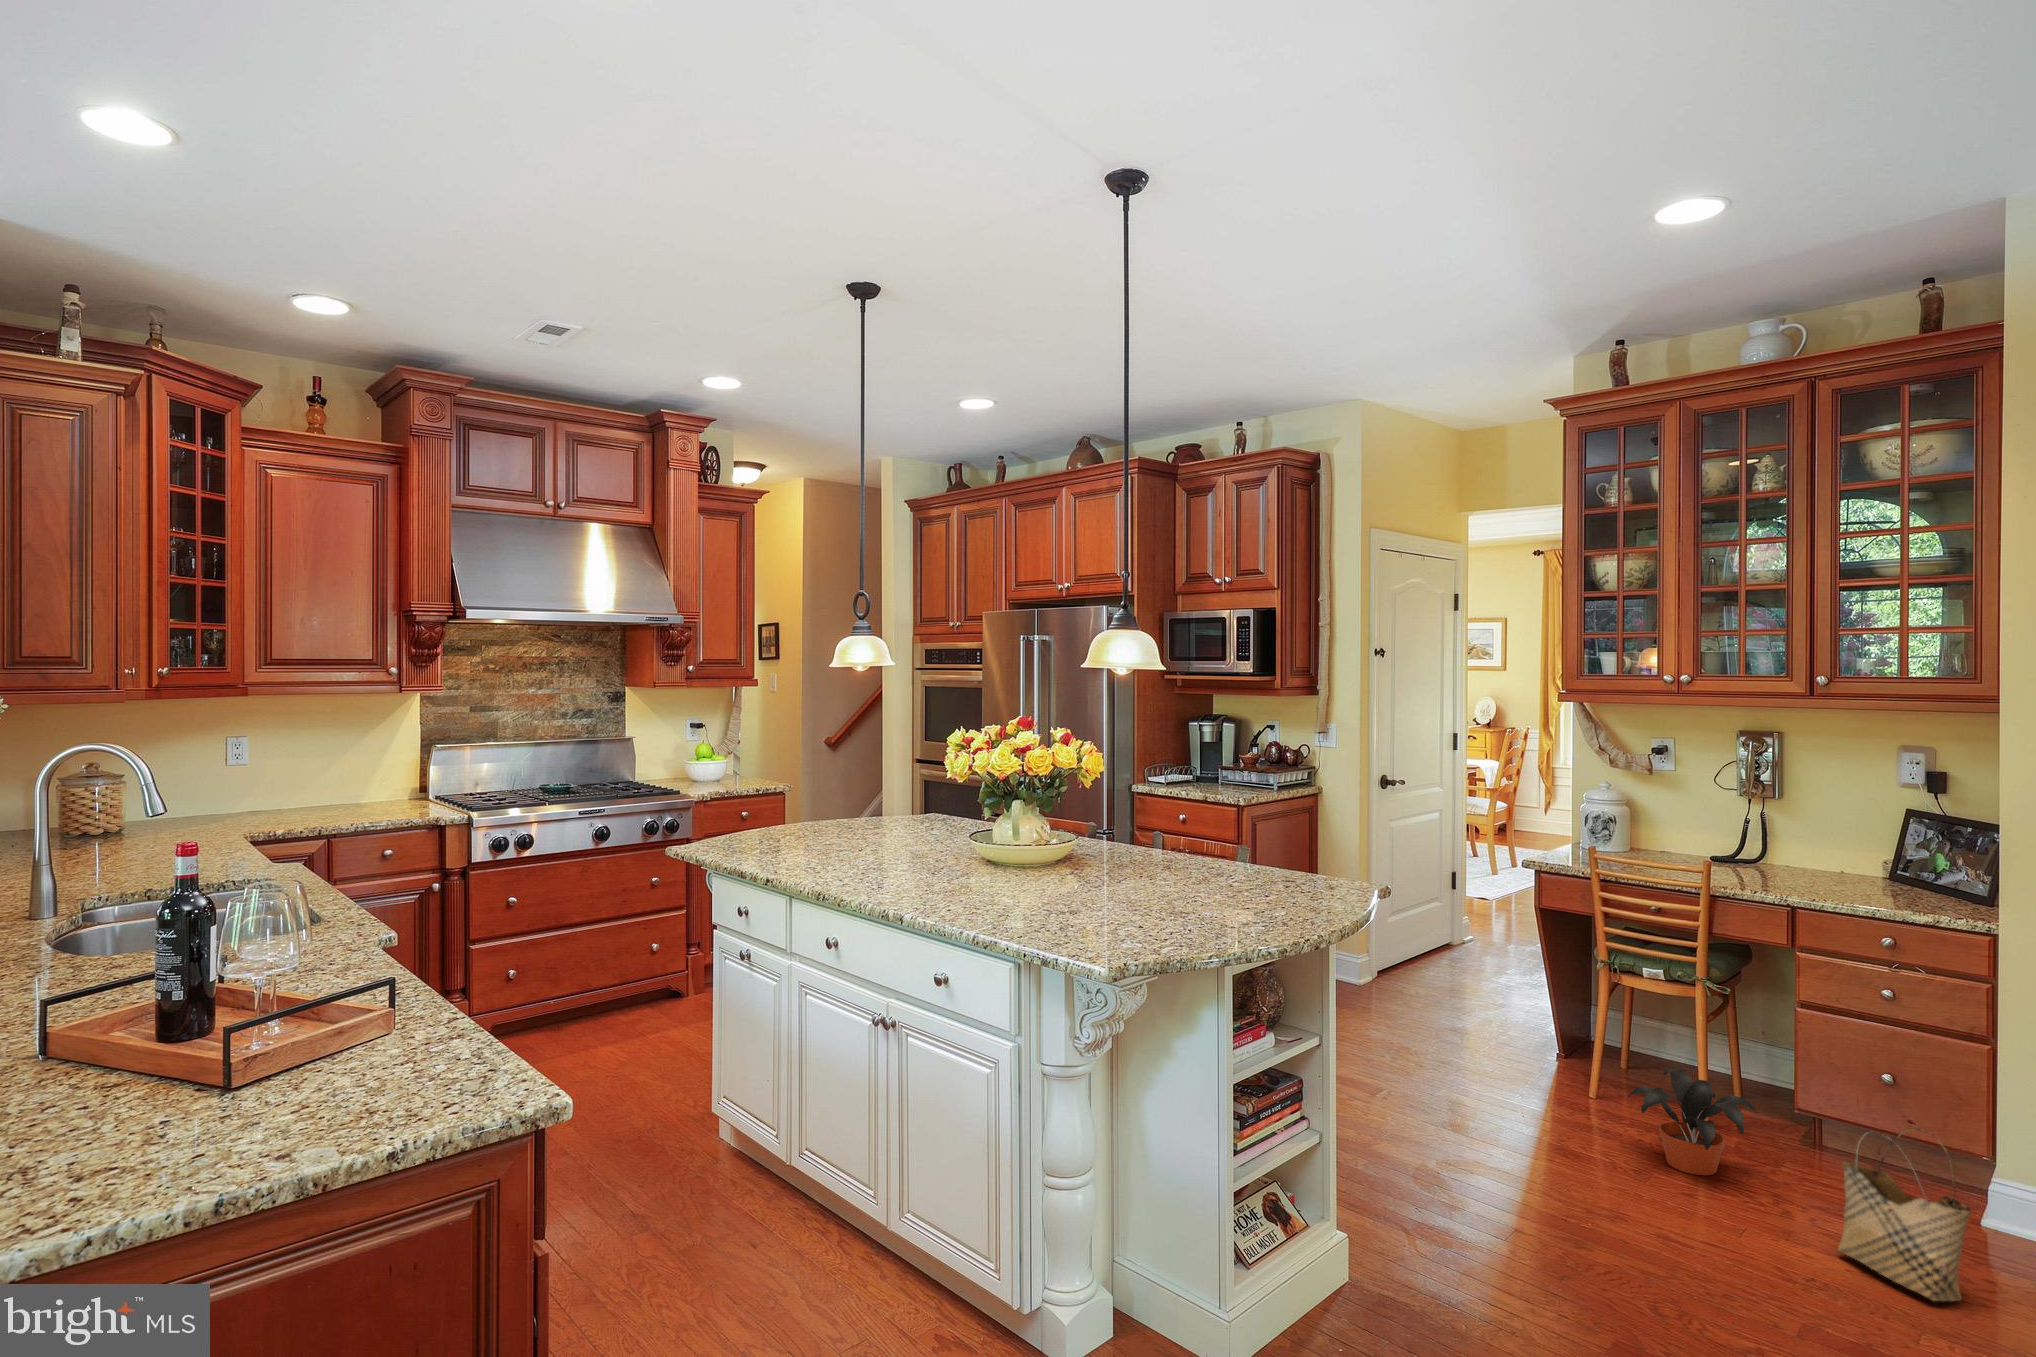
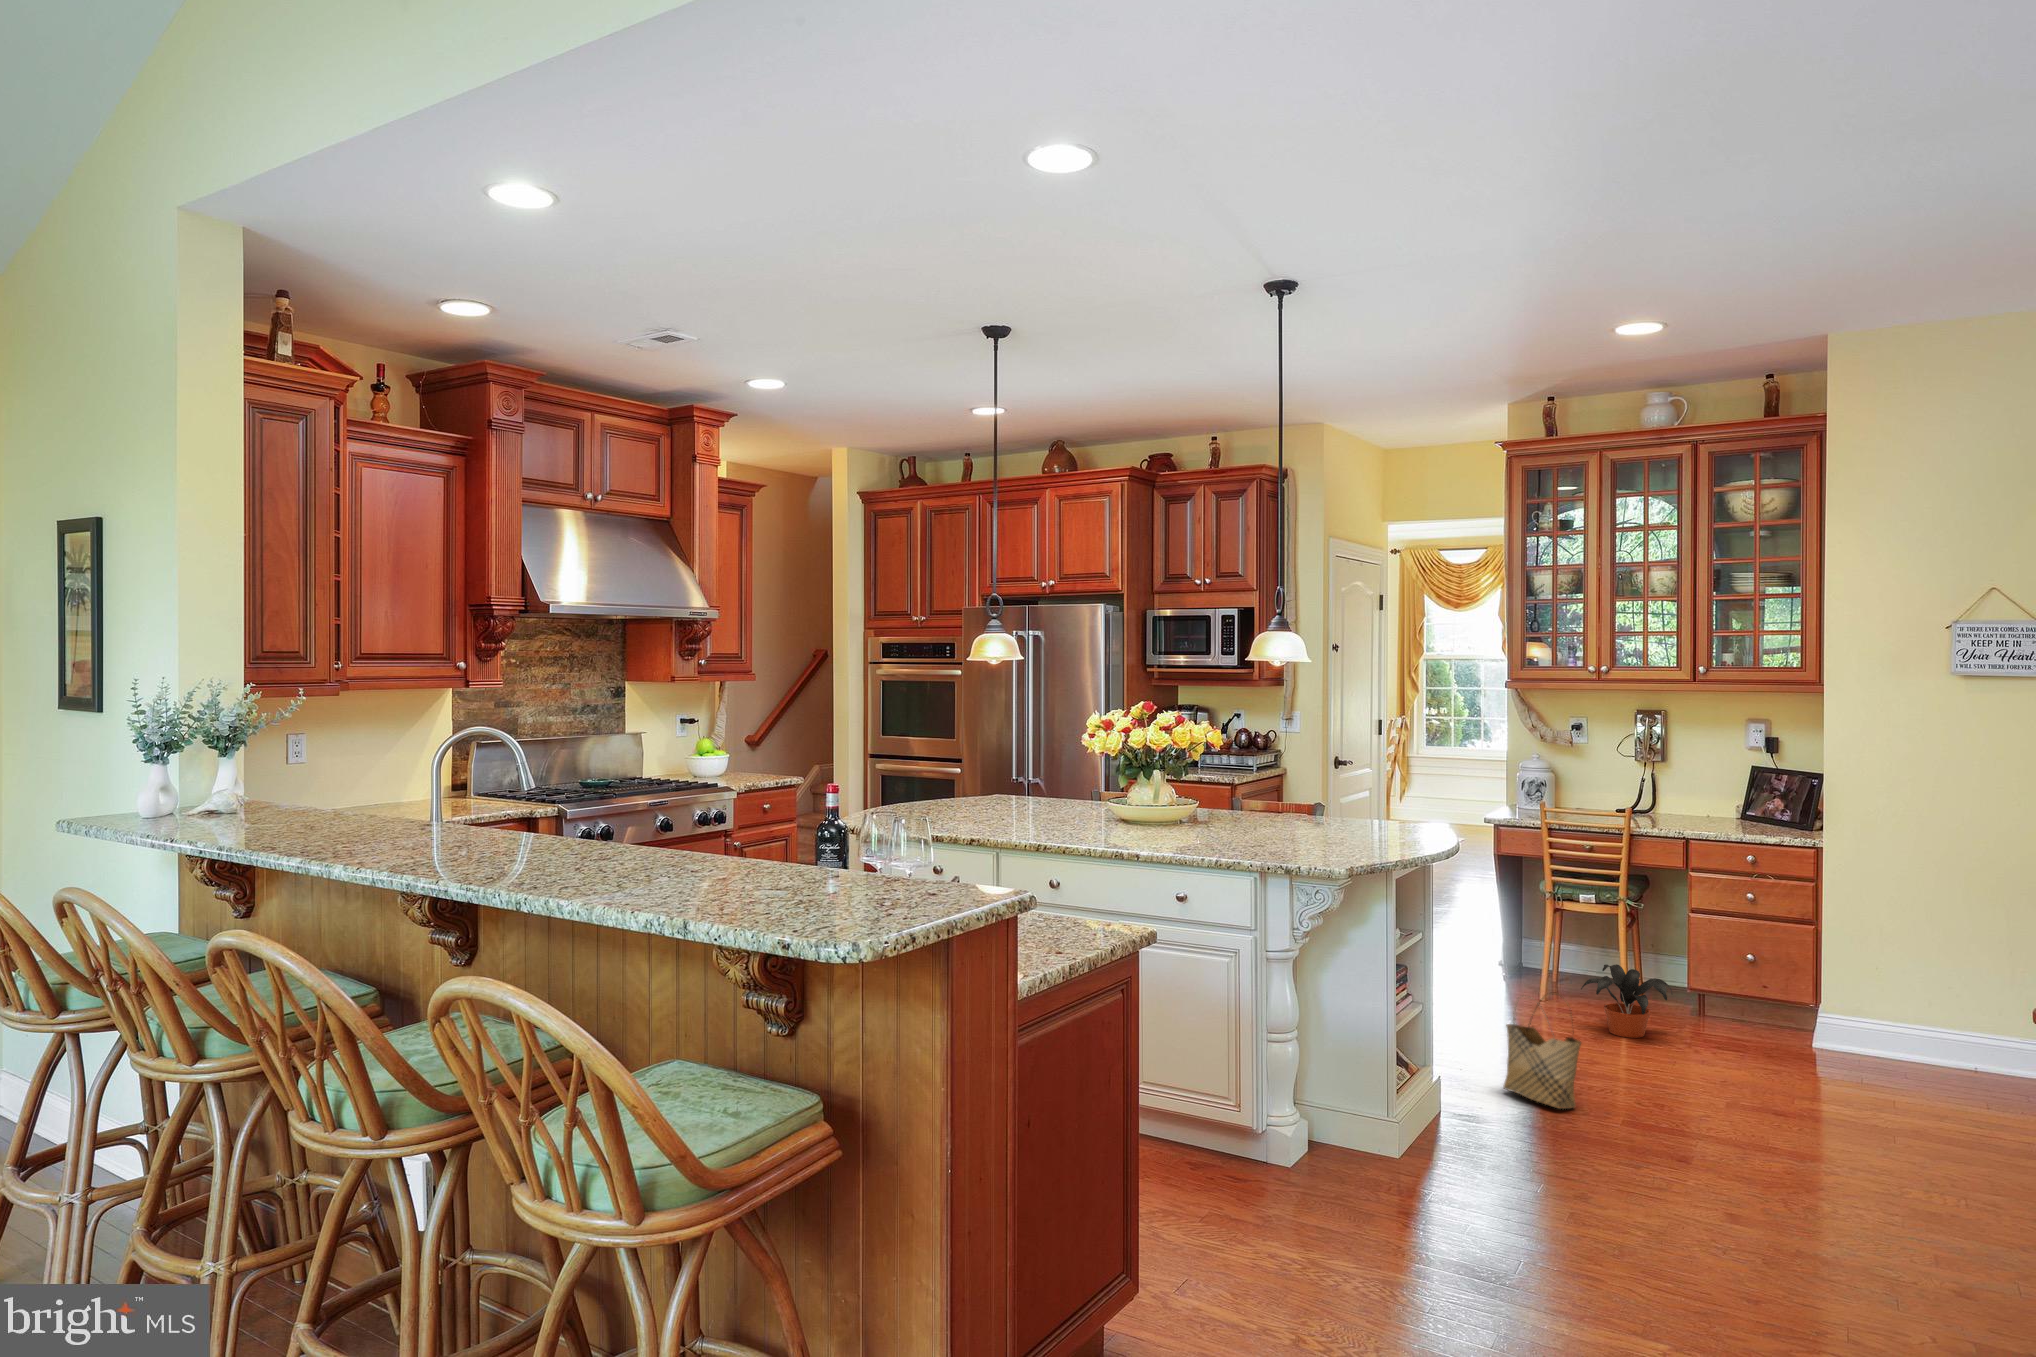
woven basket: present [1838,1128,1971,1301] -> present [1503,995,1581,1109]

